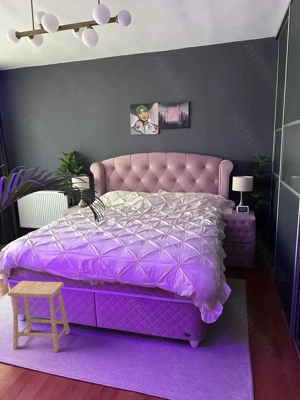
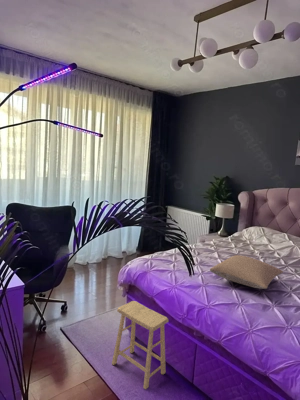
pillow: none [91,212,145,233] -> present [210,255,283,289]

